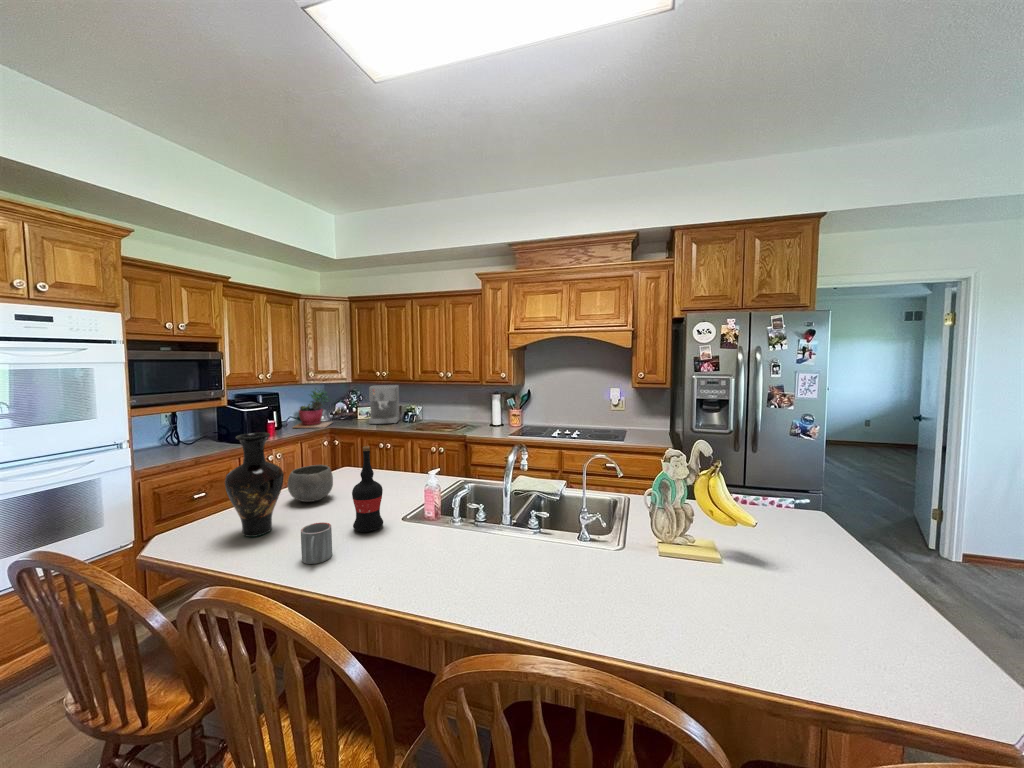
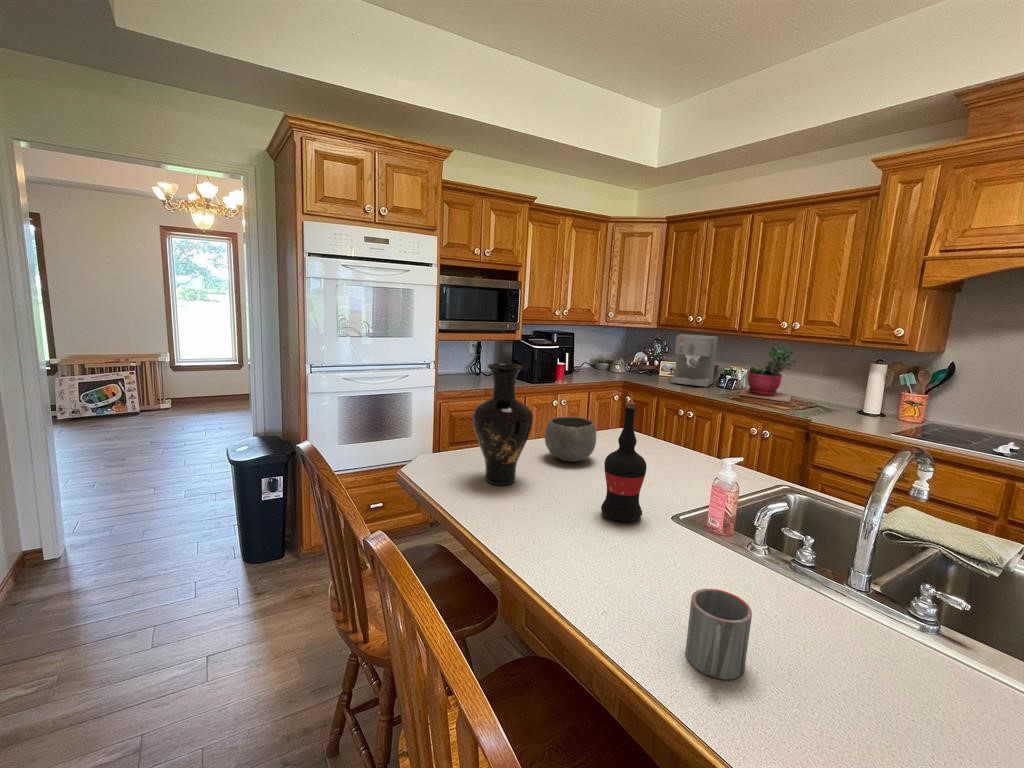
succulent plant: present [294,388,332,428] -> present [740,342,796,402]
mug: present [301,523,332,564] -> present [685,589,752,680]

